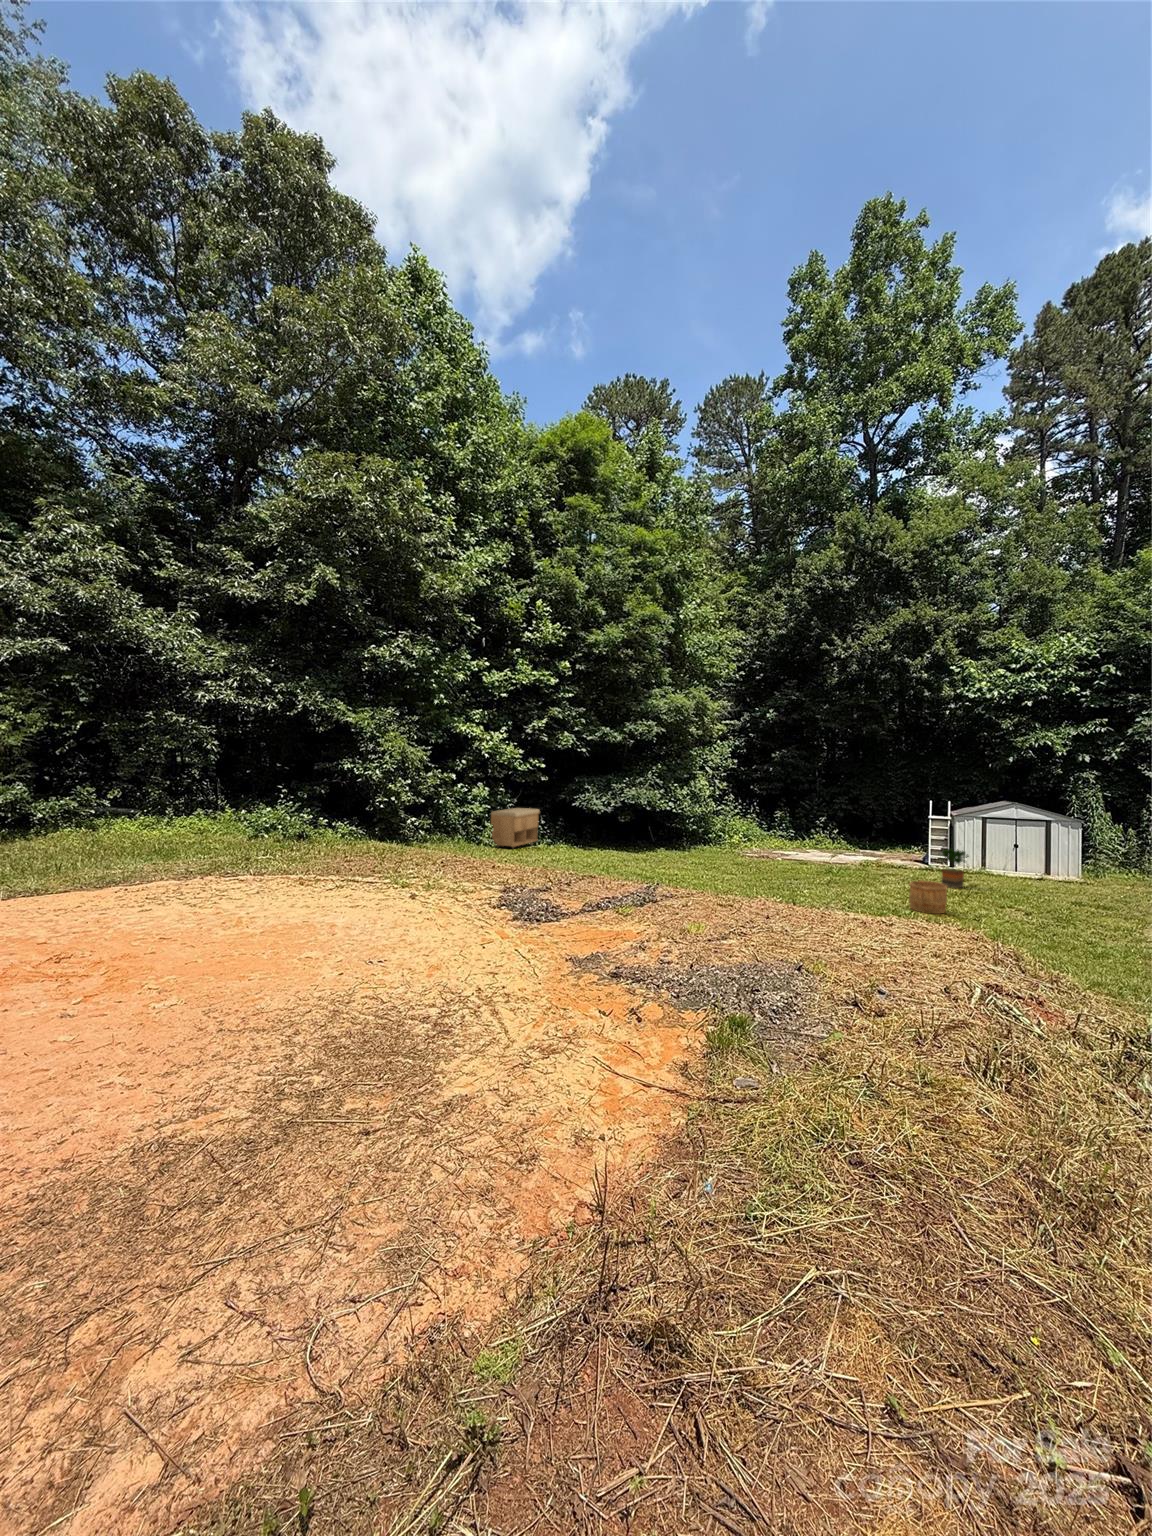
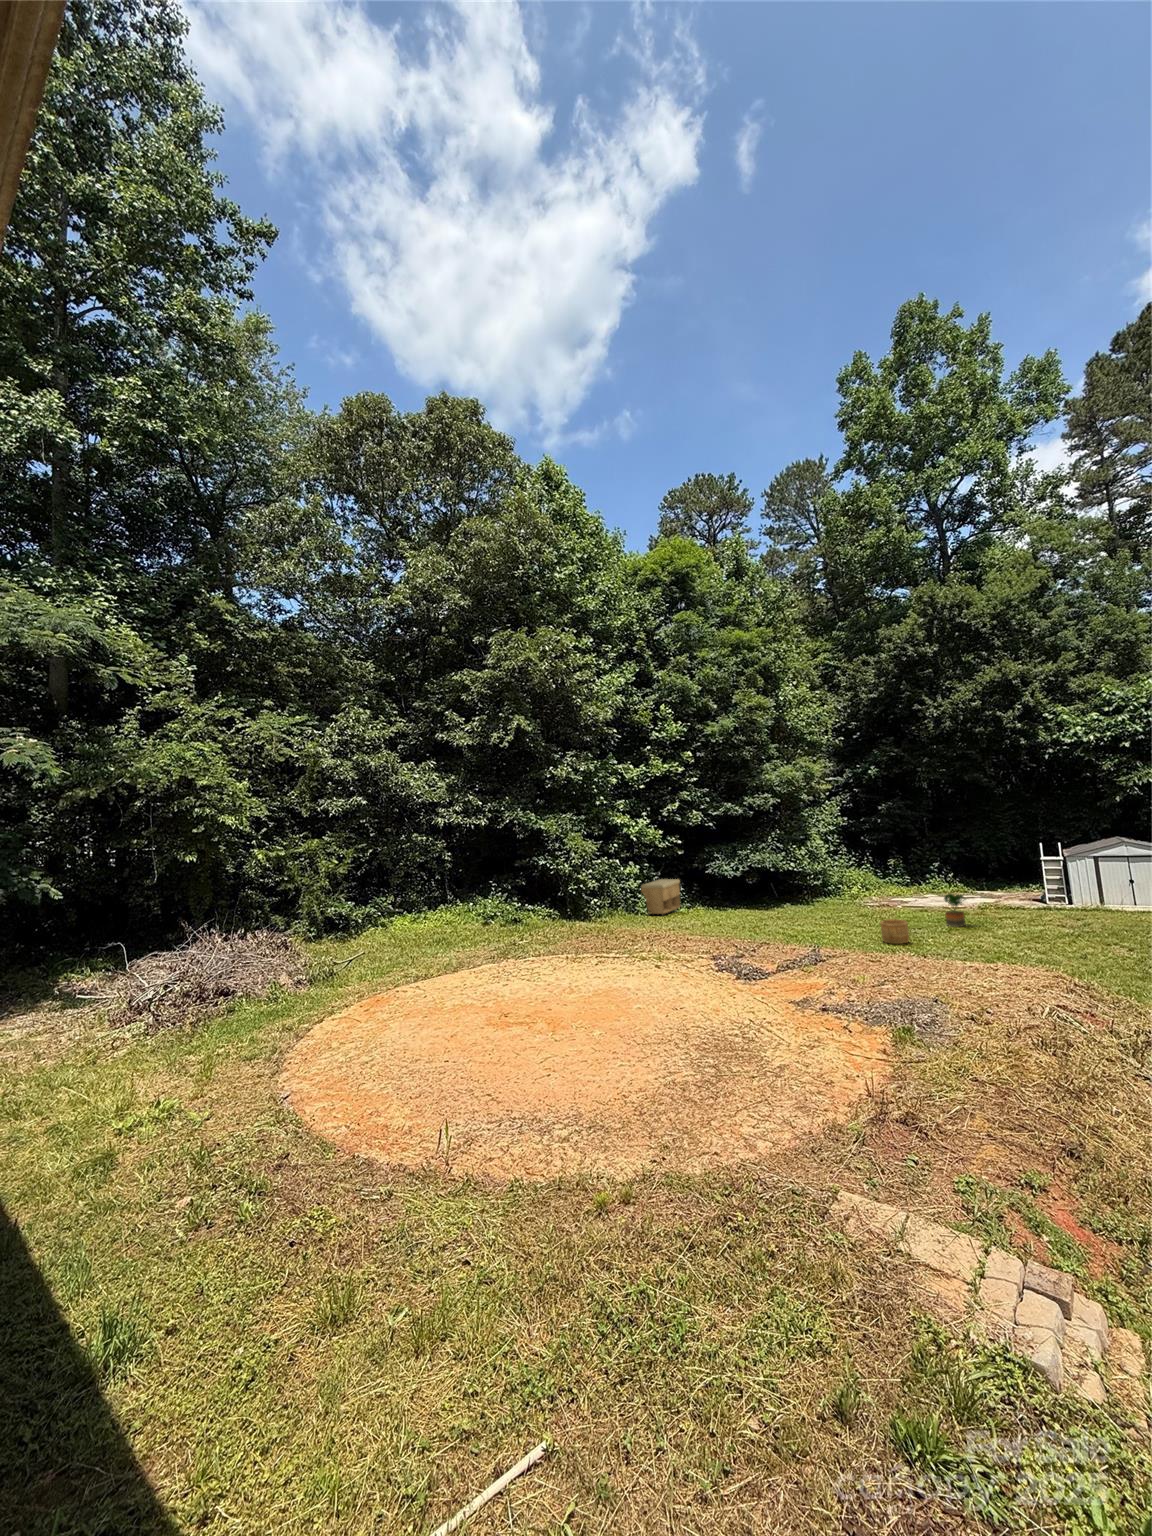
potted tree: present [941,849,969,888] -> present [944,894,965,927]
wooden bucket: present [909,880,948,914] -> present [880,919,909,944]

